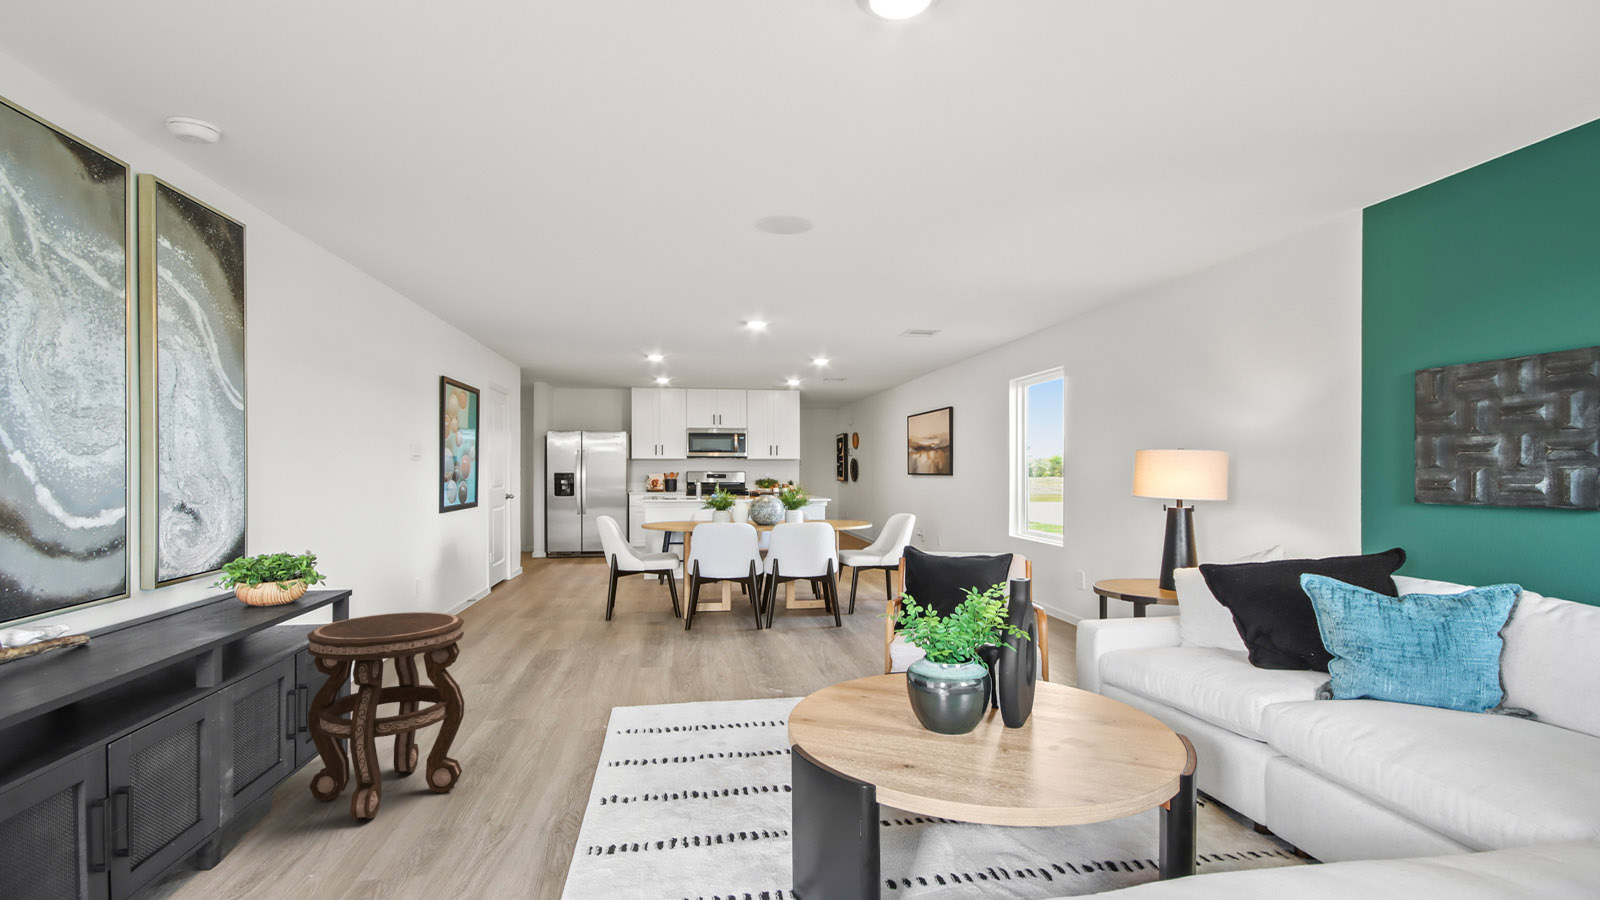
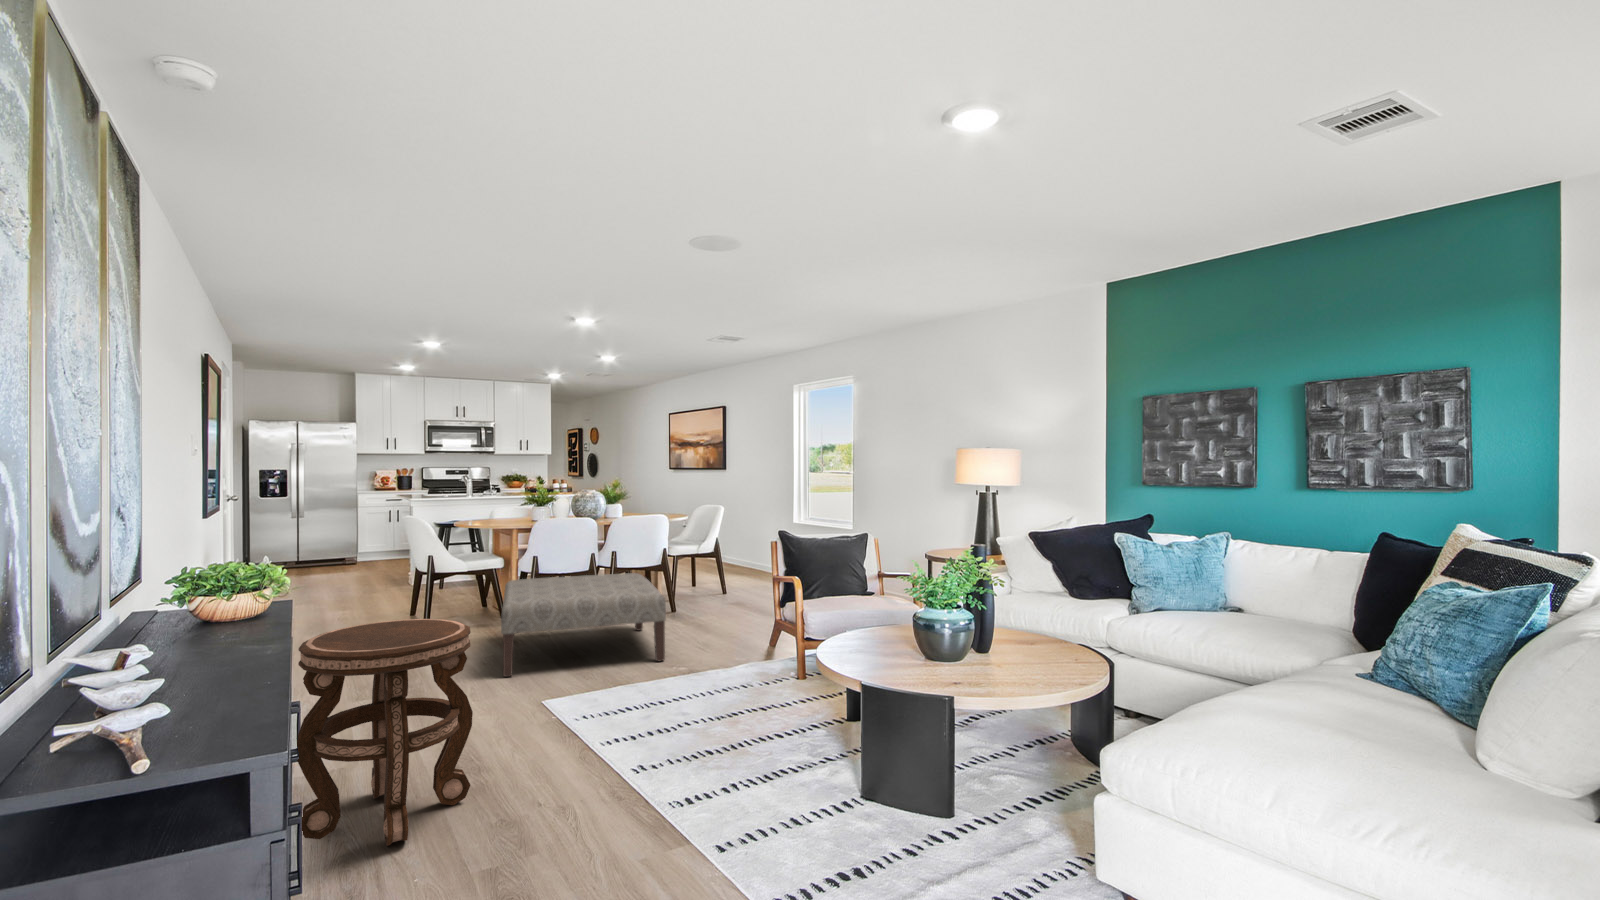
ottoman: none [614,581,788,679] -> present [501,573,666,677]

